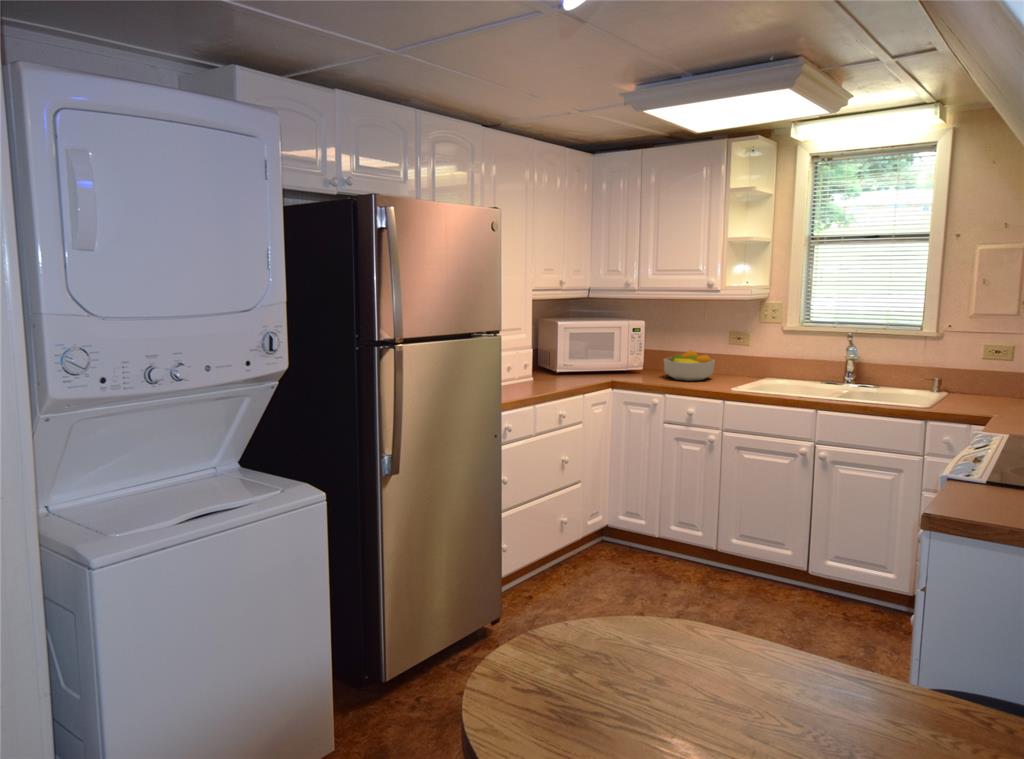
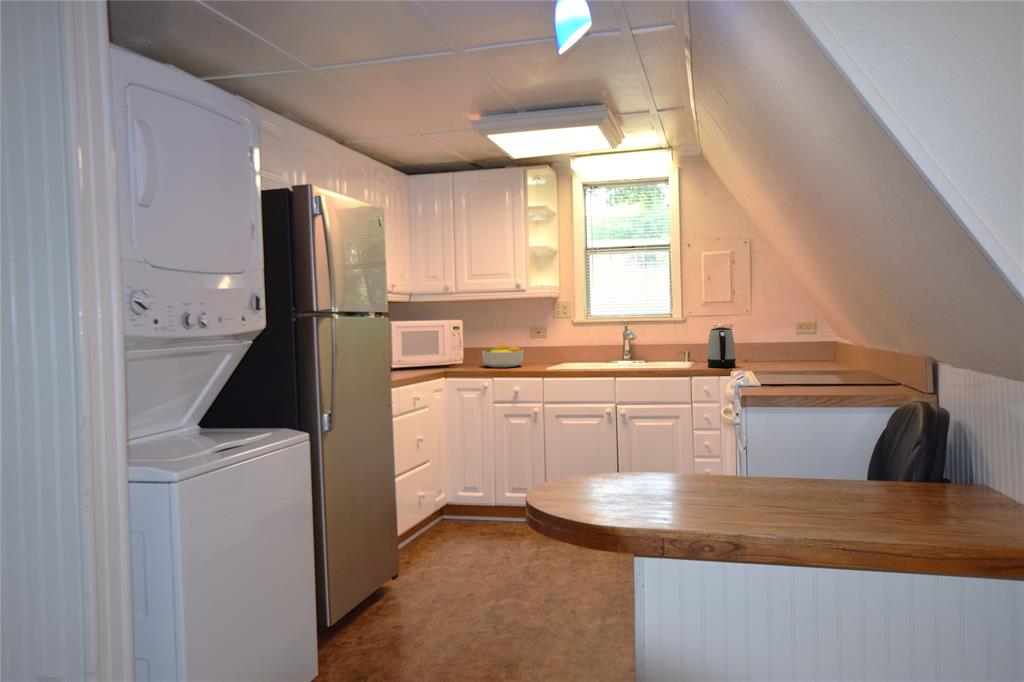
kettle: none [957,354,1002,411] -> present [708,327,736,368]

